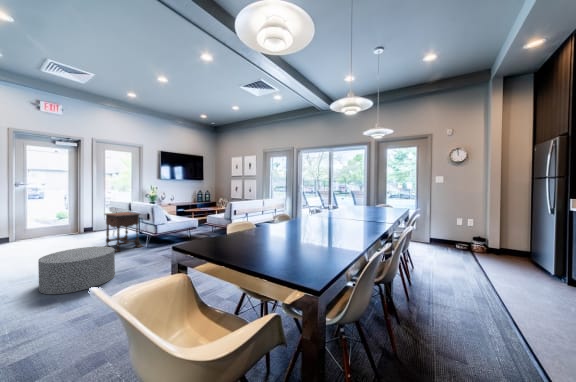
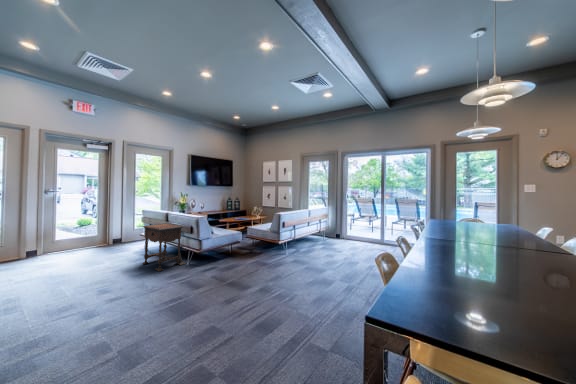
ottoman: present [38,246,115,294] -> none [87,270,171,337]

